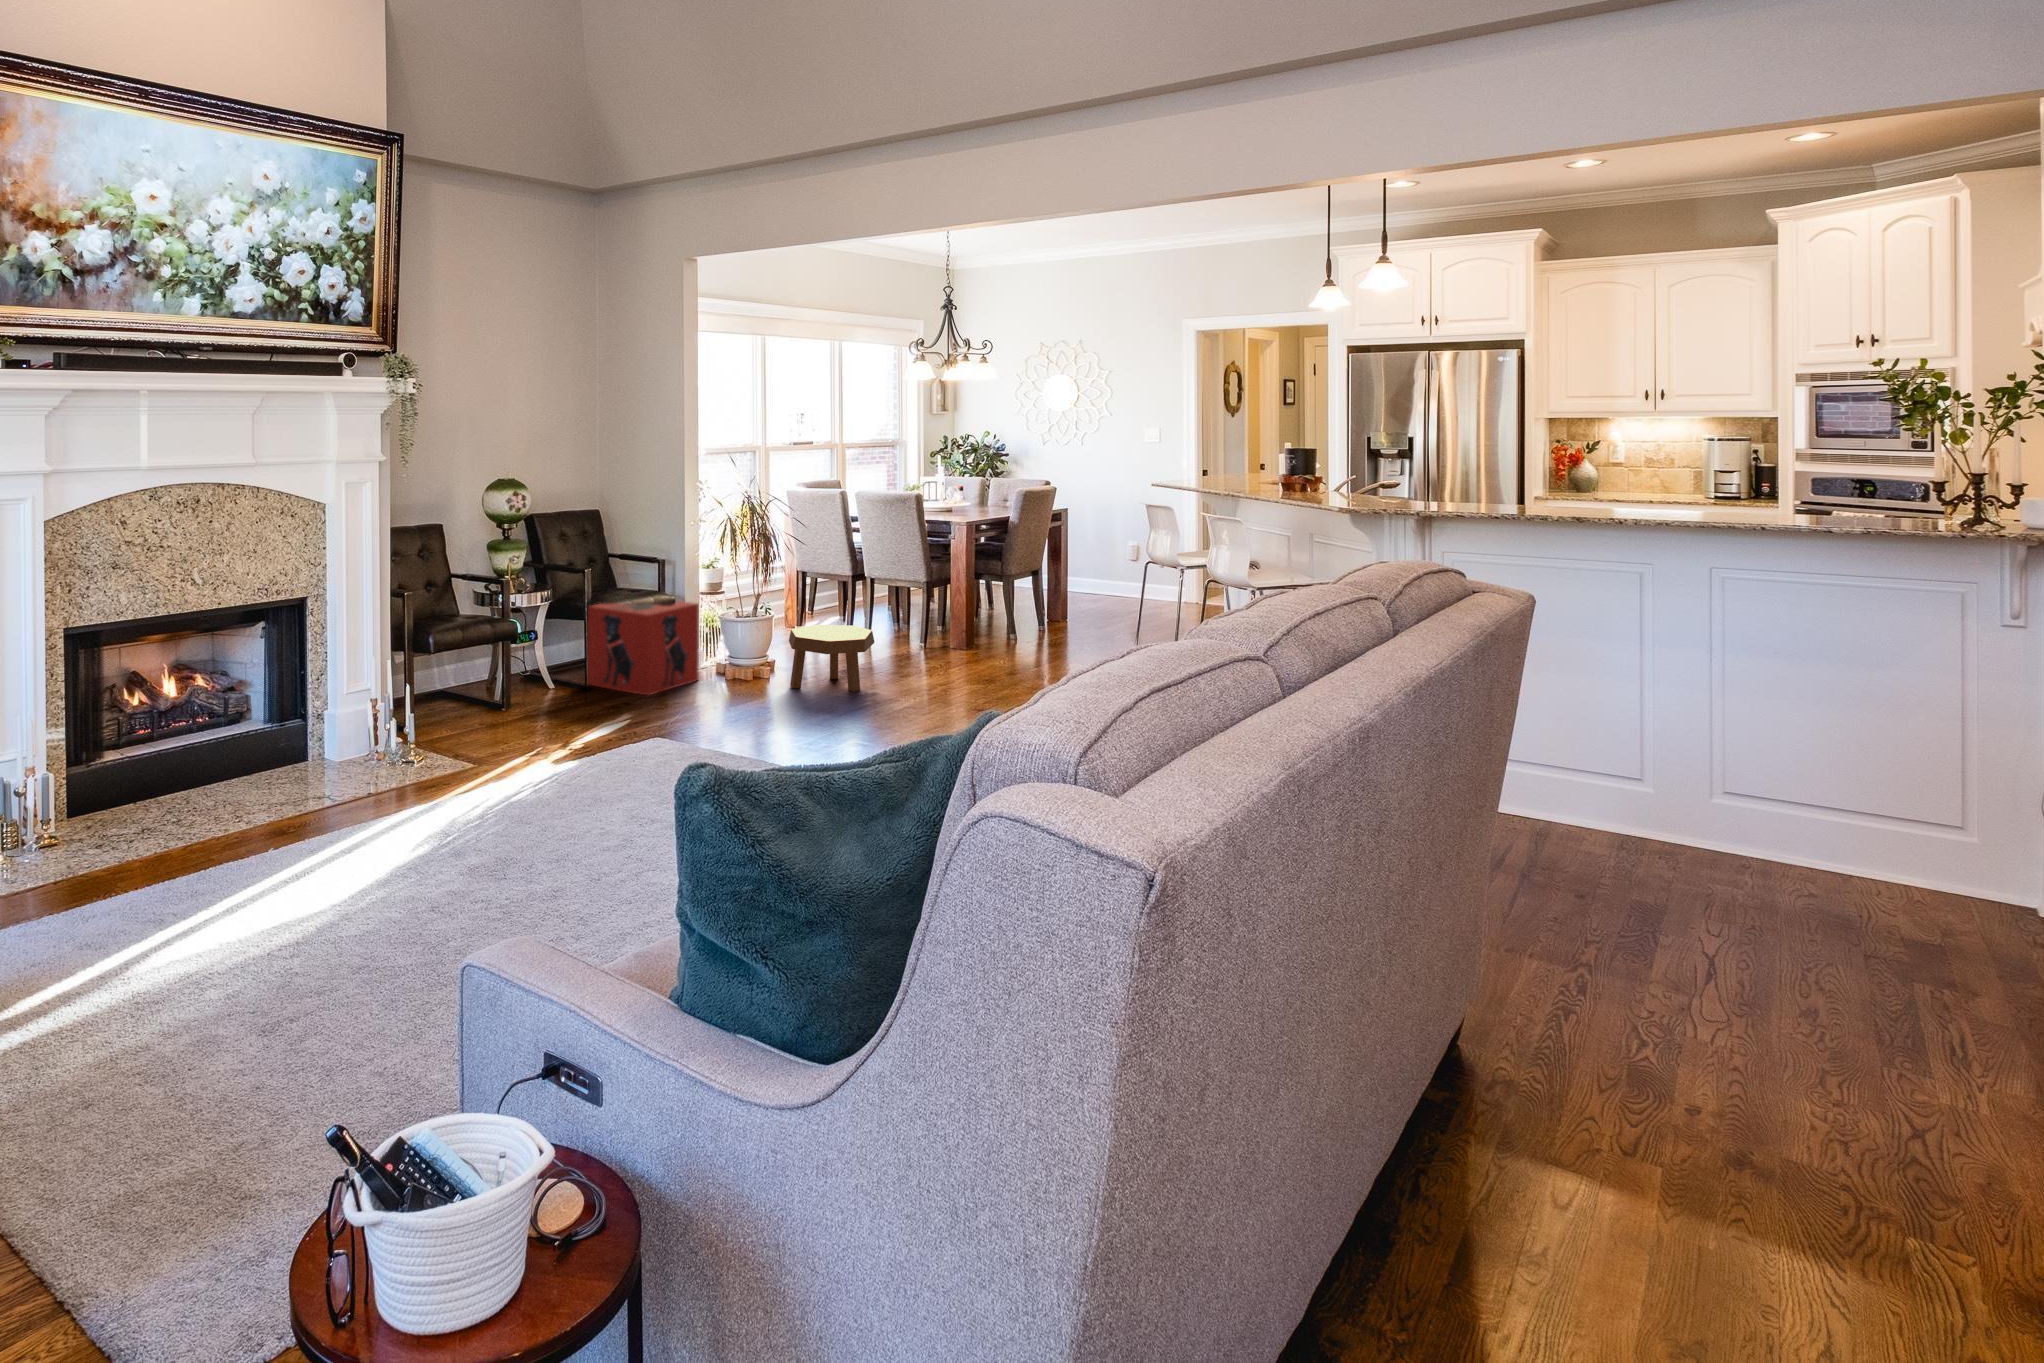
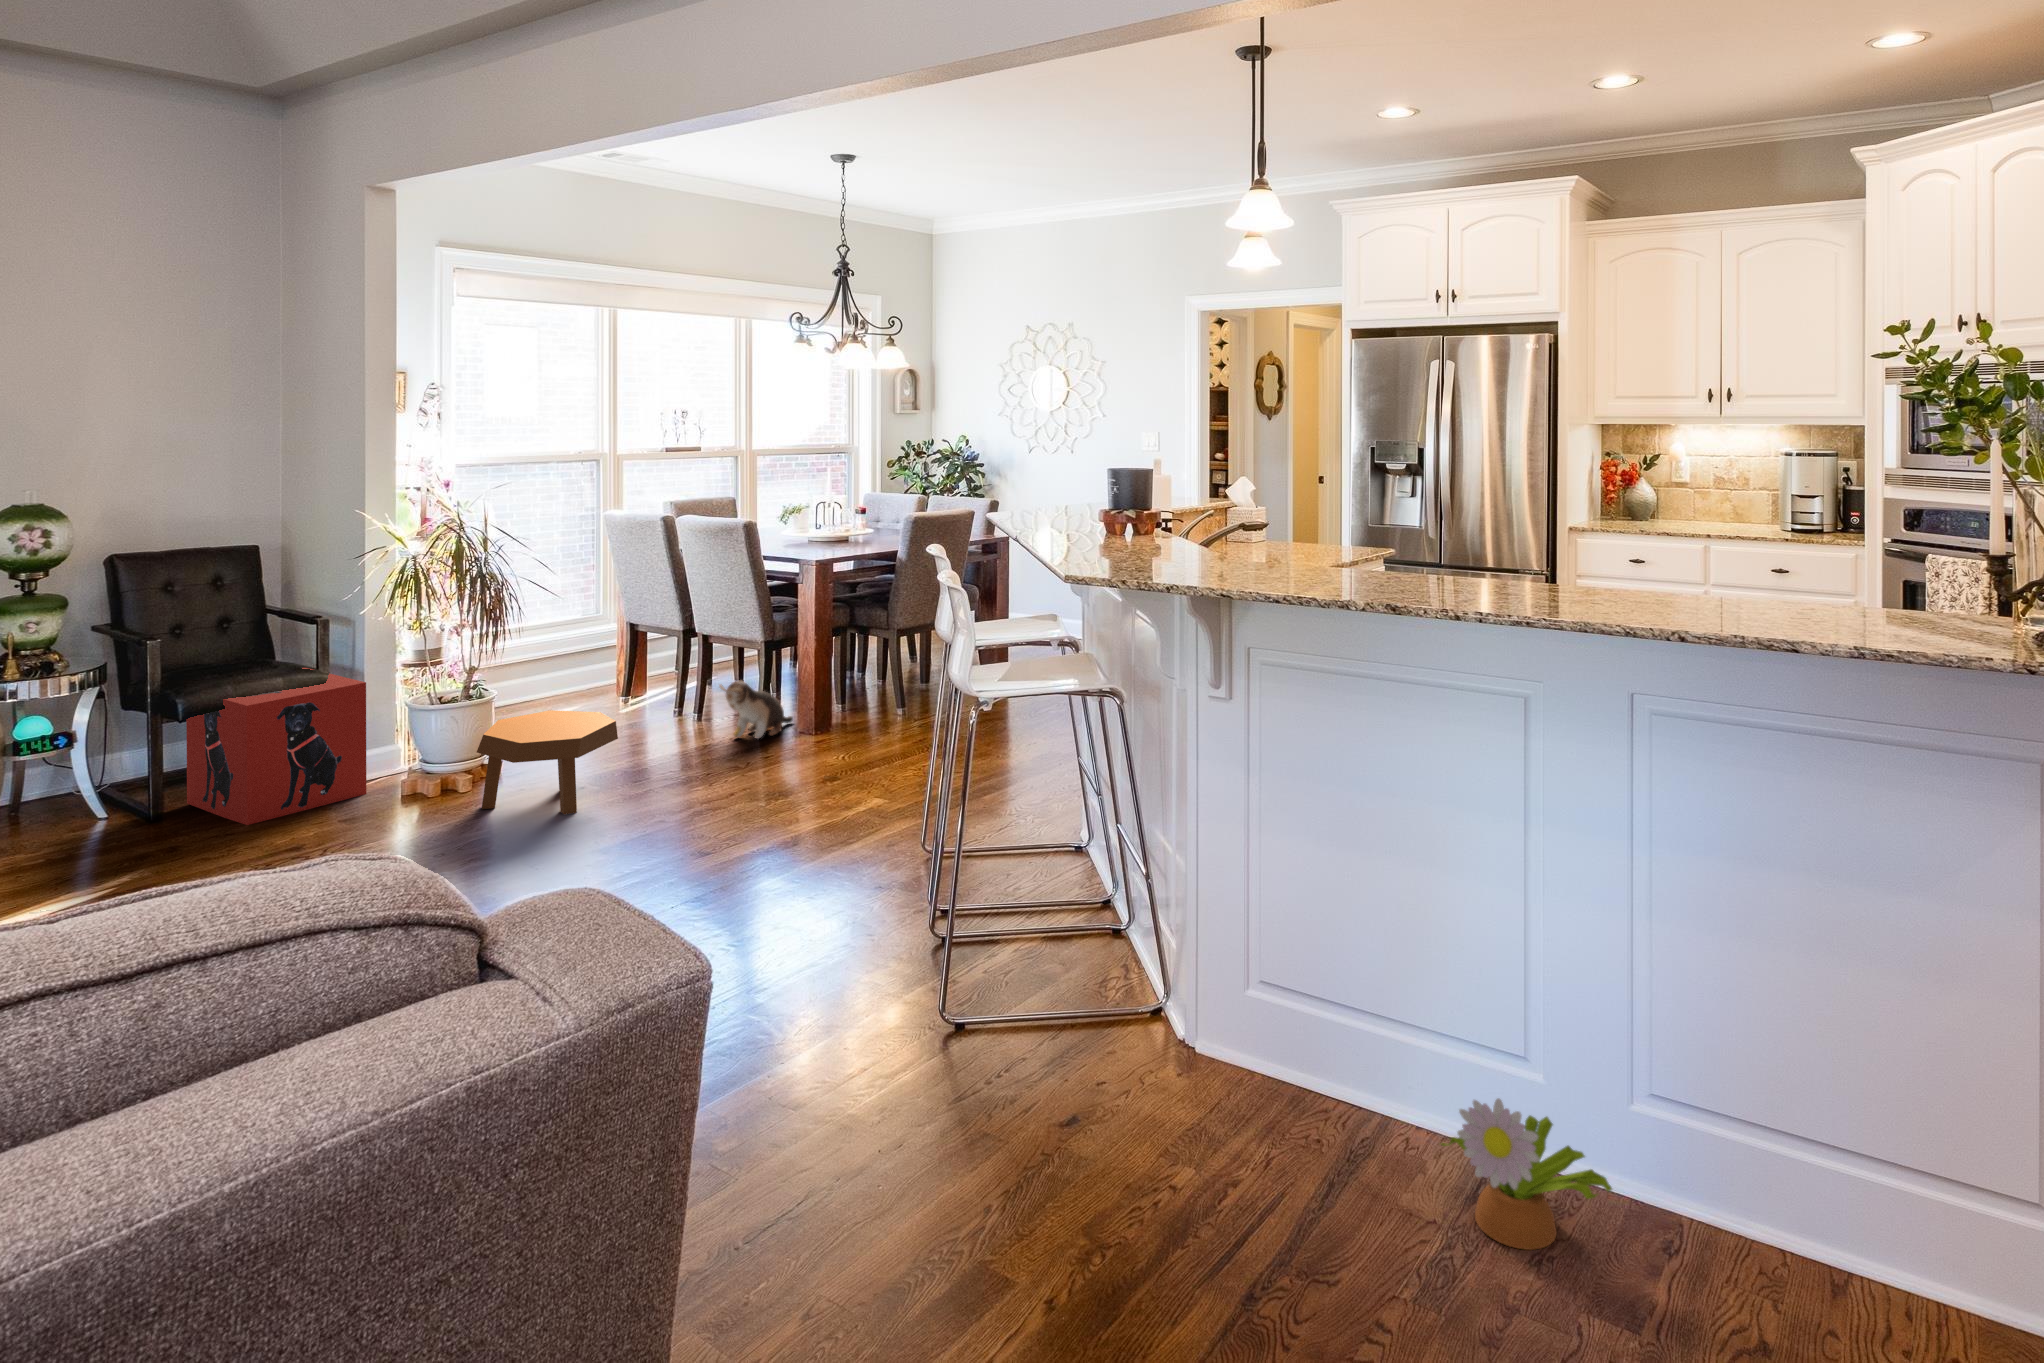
plush toy: none [903,610,940,652] -> present [719,681,793,739]
decorative plant: none [1602,781,1713,864] -> present [1441,1098,1612,1250]

